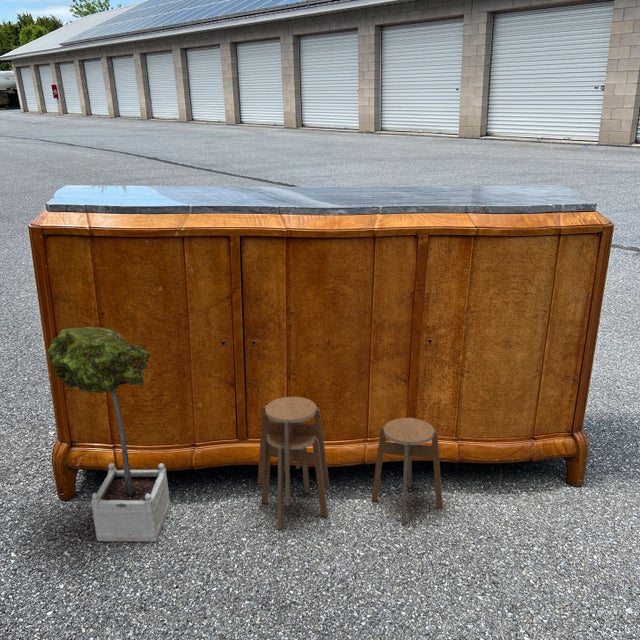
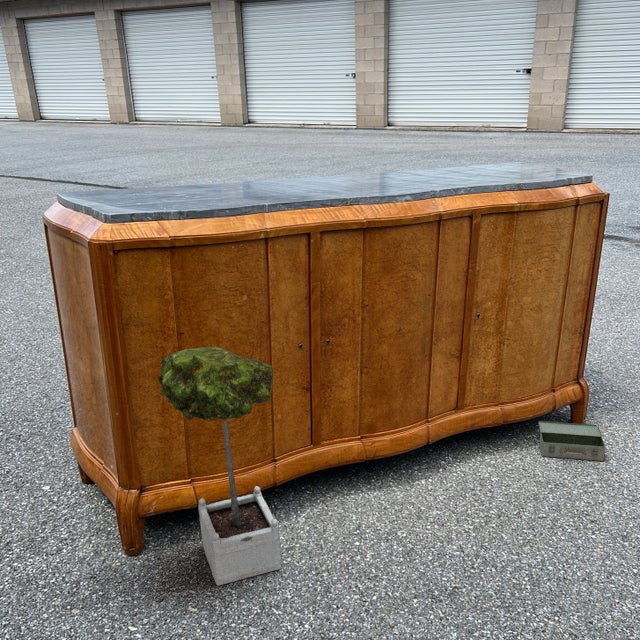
stool: present [258,396,443,529] -> none [350,389,511,525]
toolbox: none [487,466,567,523] -> present [538,421,605,461]

